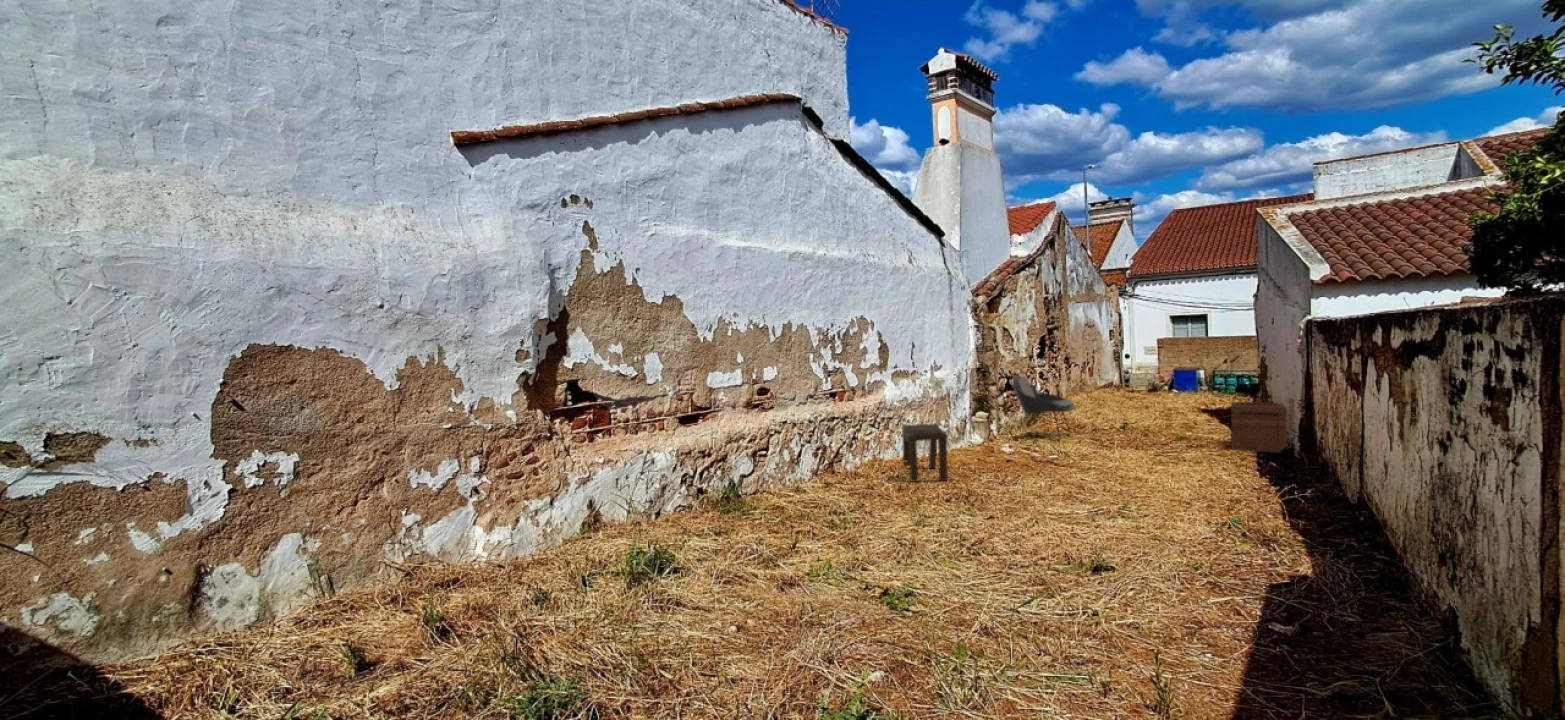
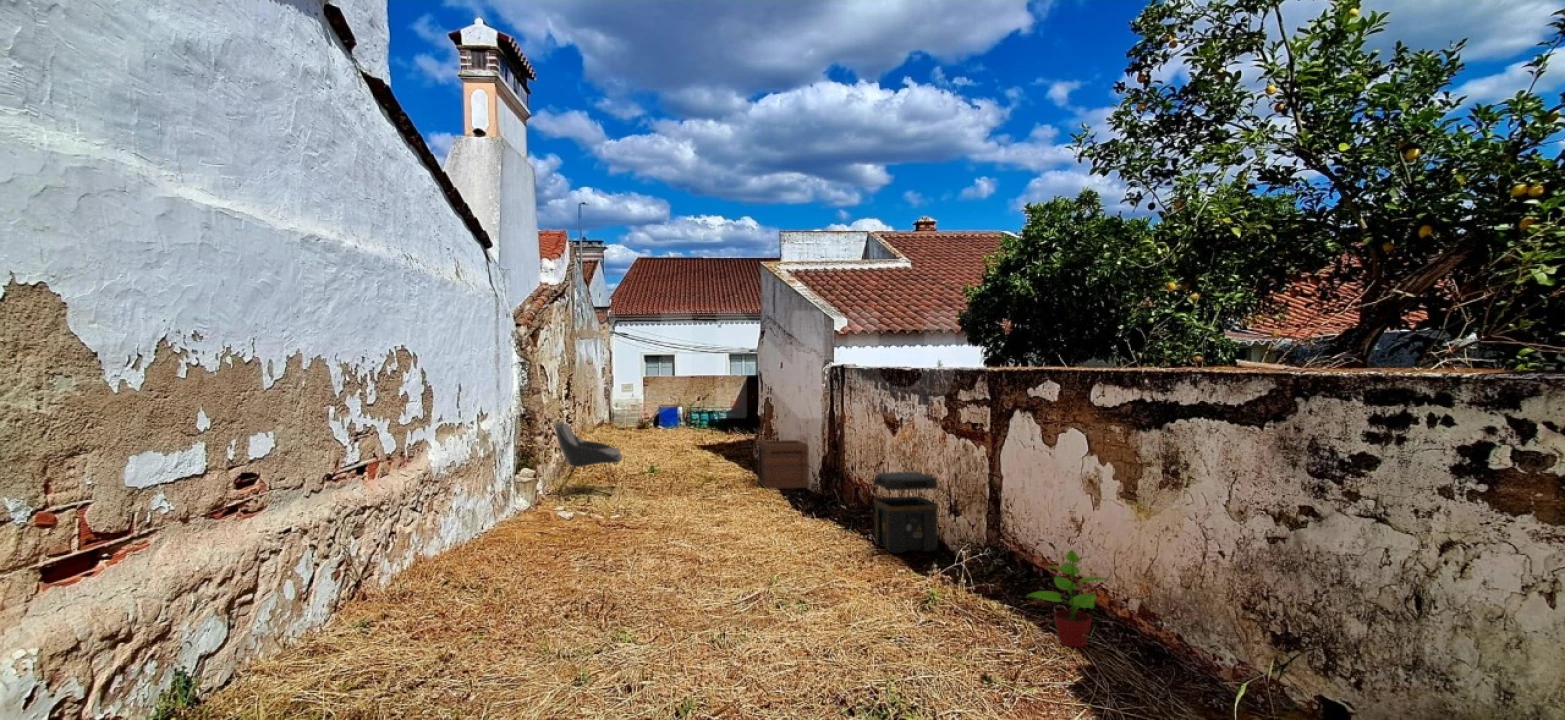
bench: present [902,424,948,482] -> none [451,496,534,587]
toolbox: none [1274,427,1343,508] -> present [874,472,939,553]
potted plant: none [1324,489,1413,583] -> present [1027,550,1107,647]

